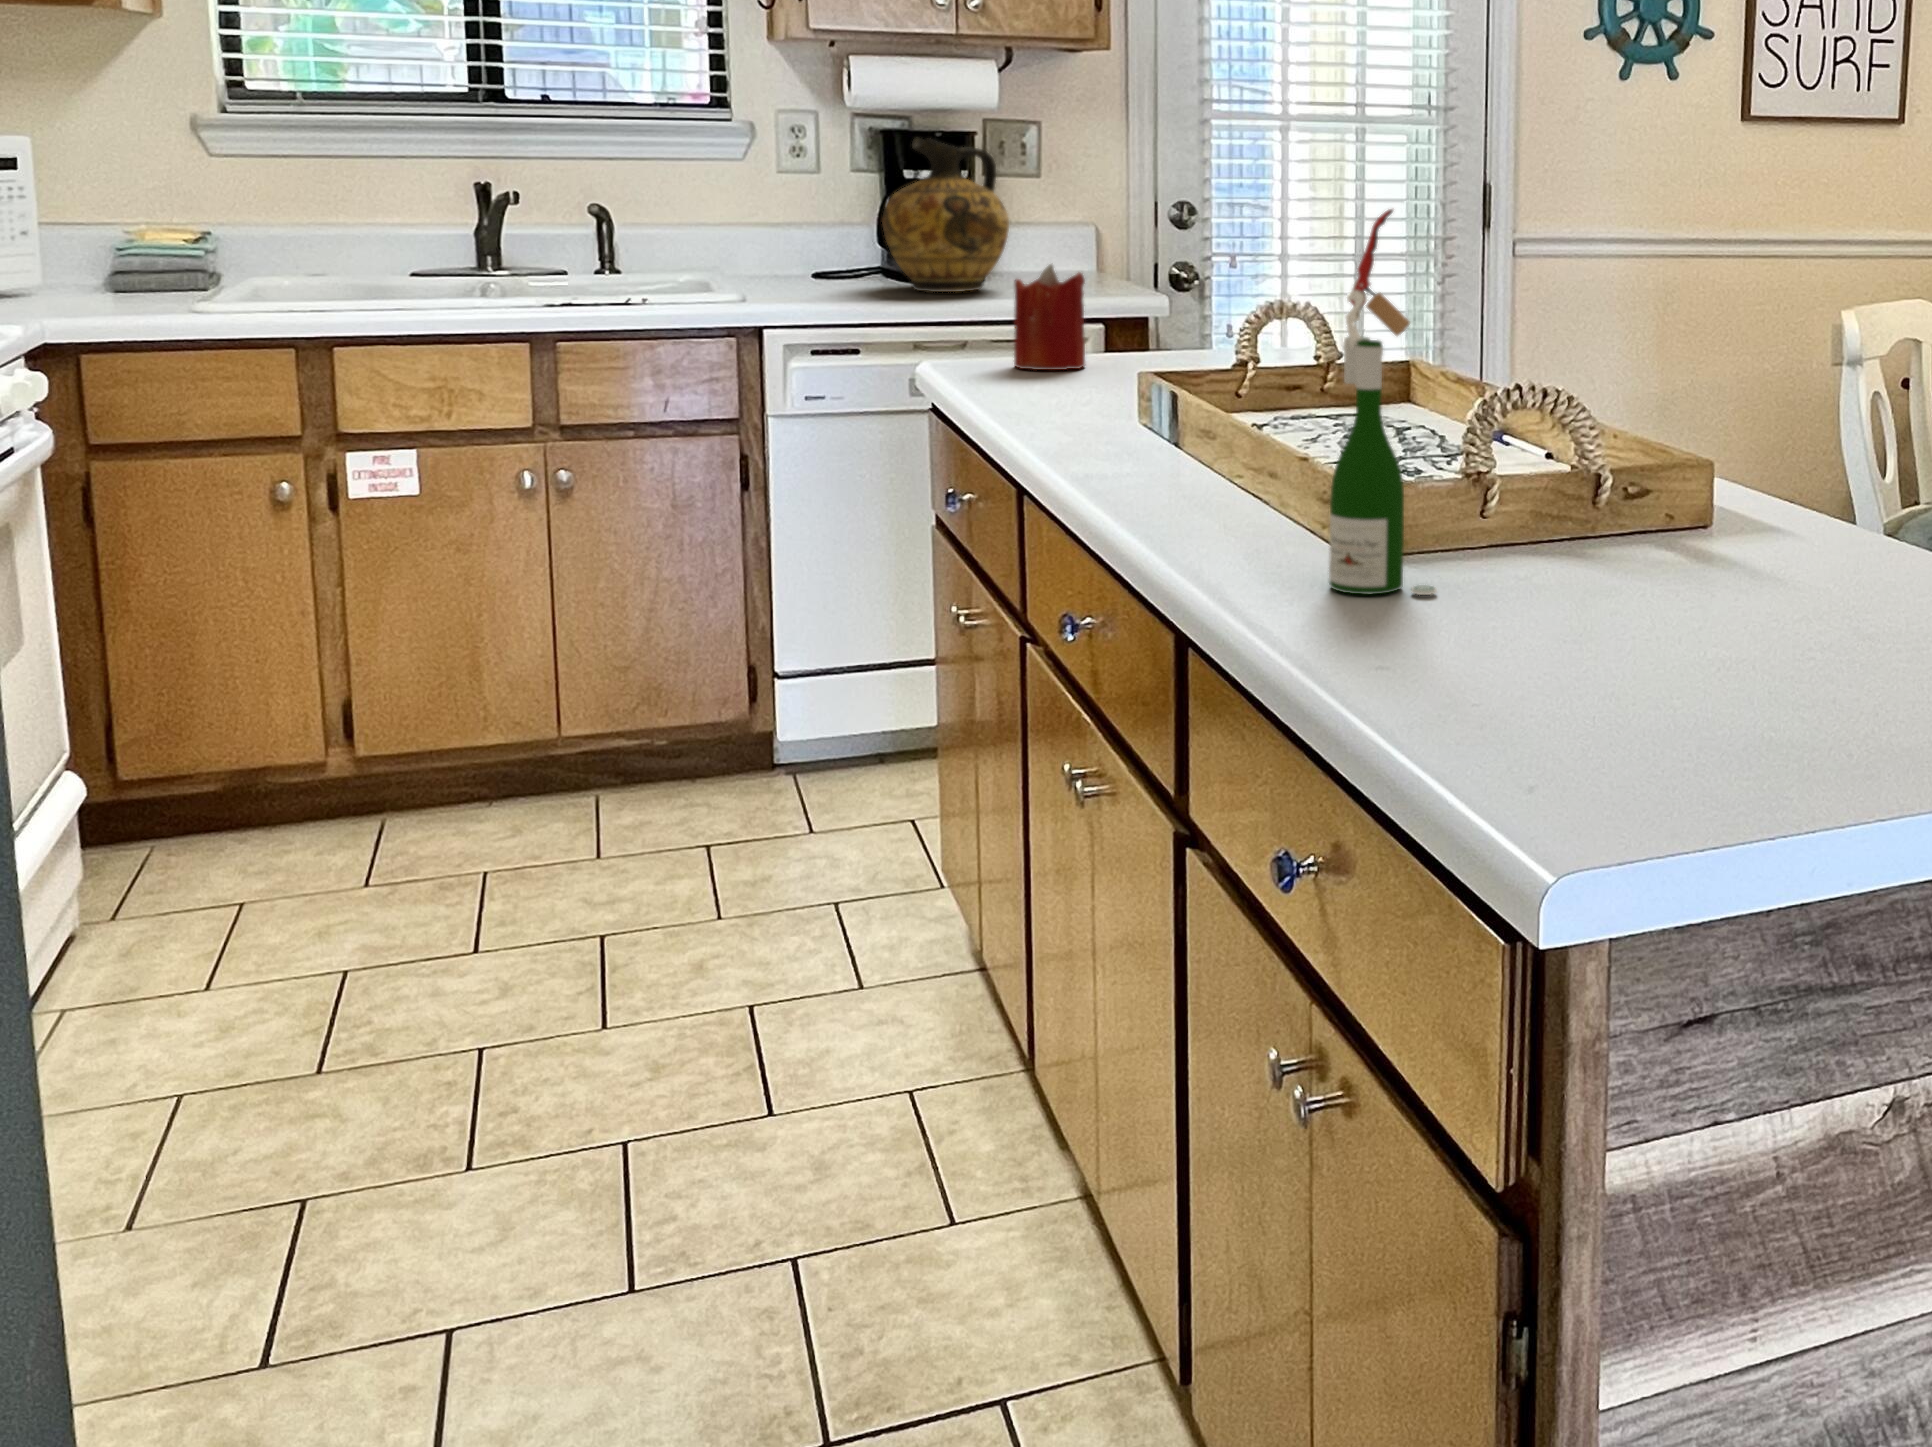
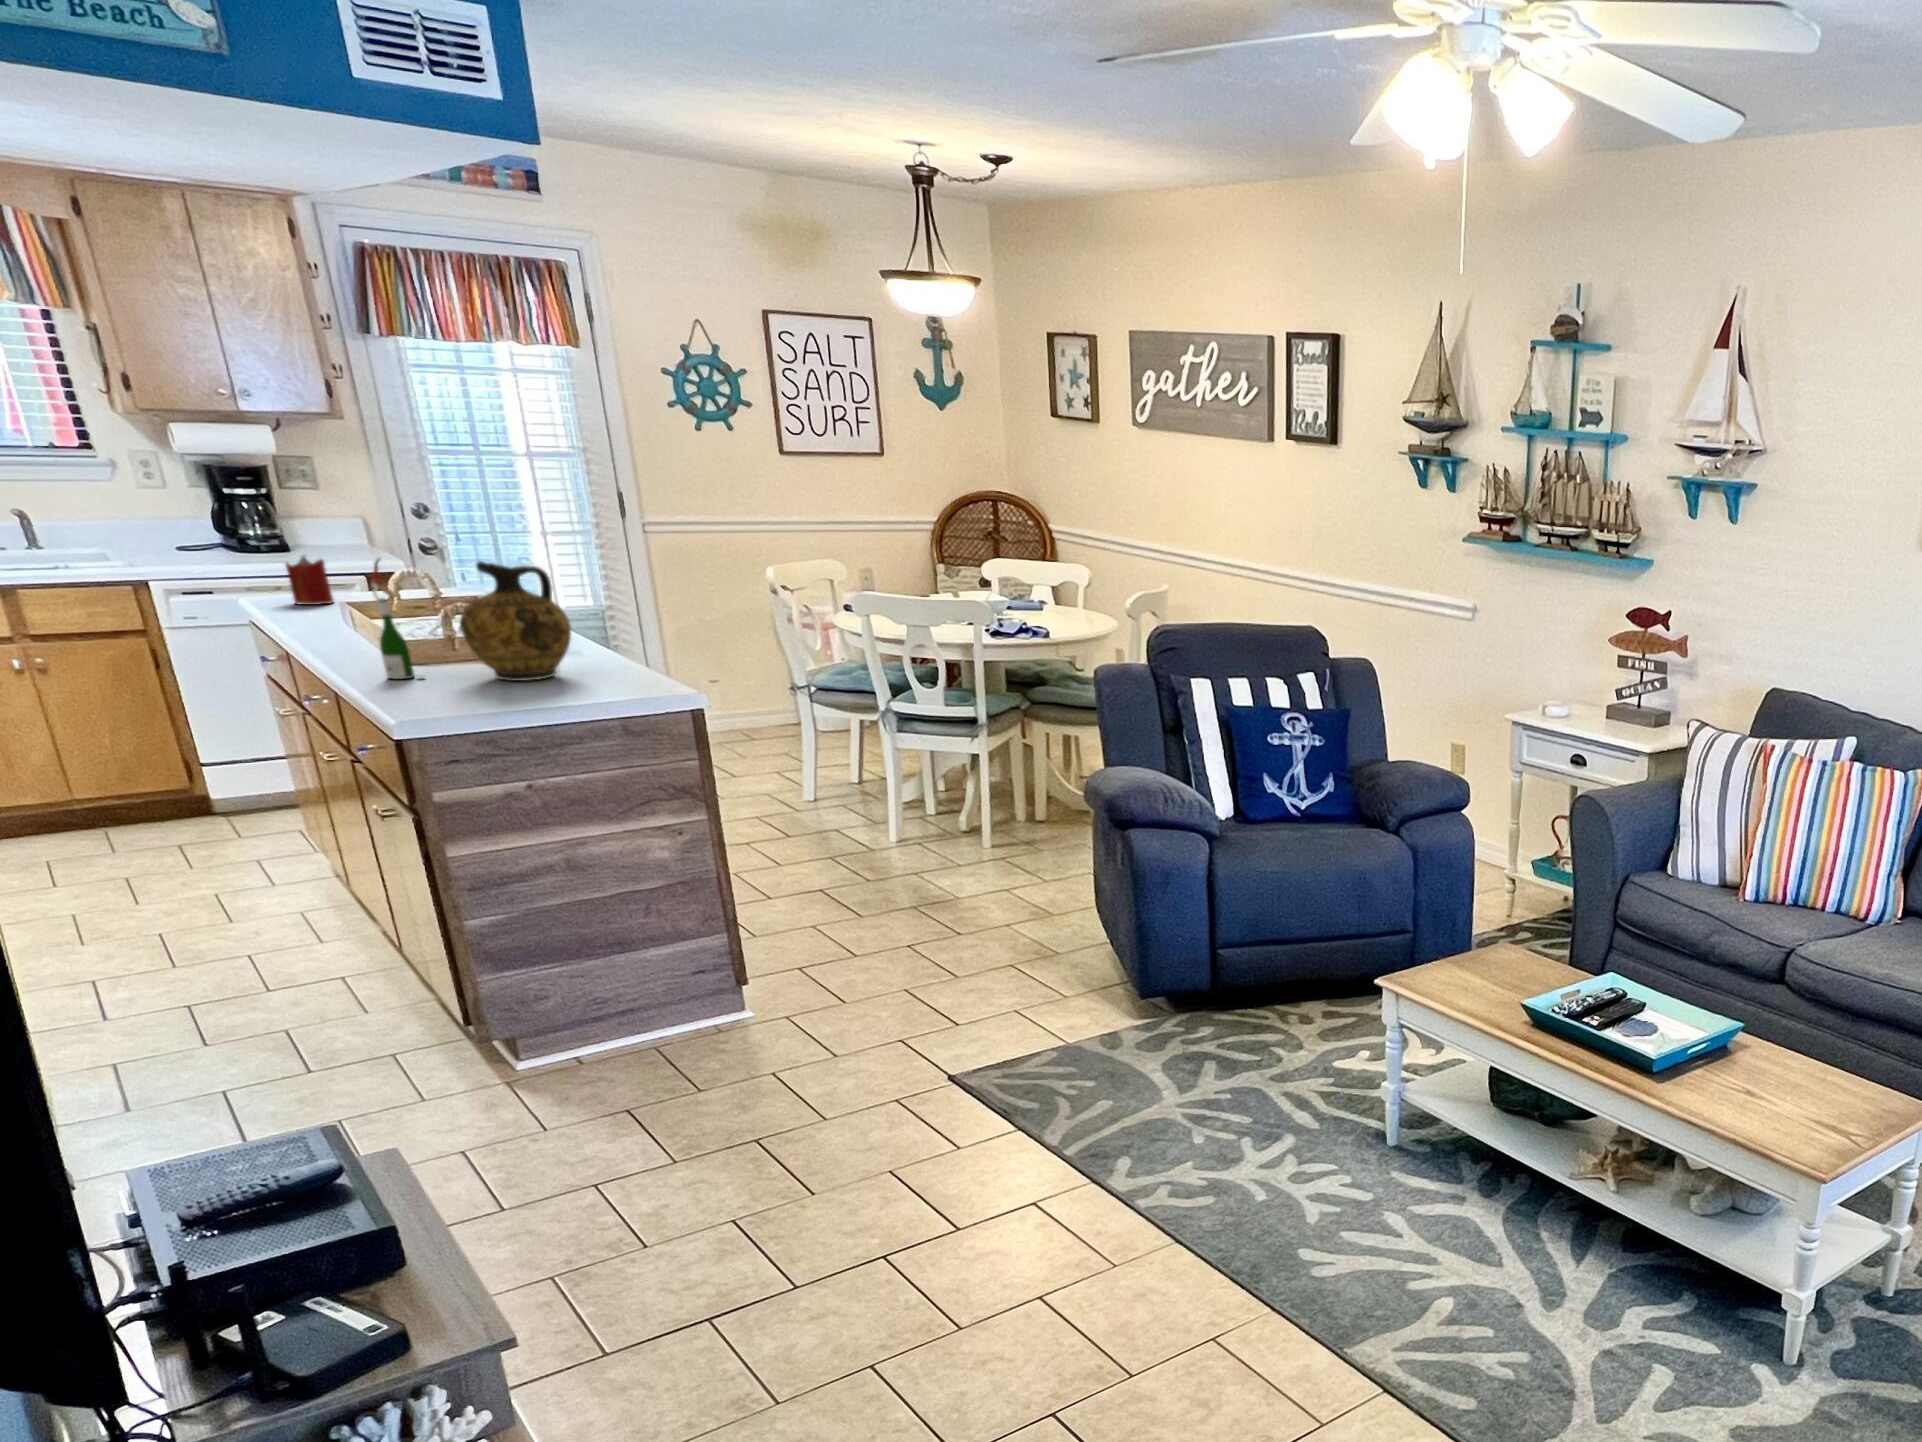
ceramic jug: present [882,138,1009,292] -> present [460,561,571,681]

